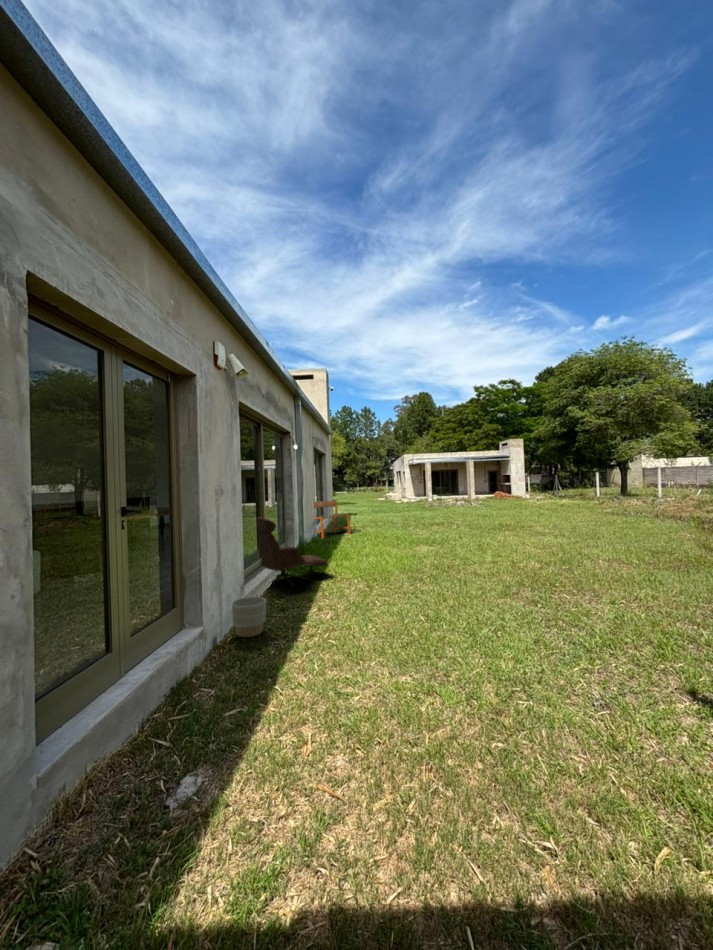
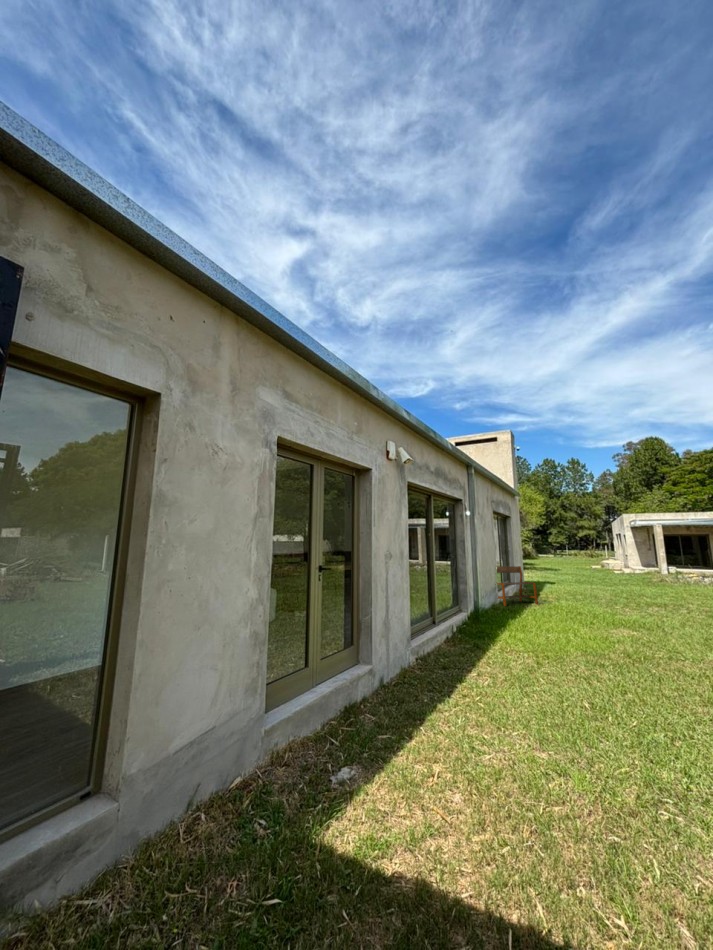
lounge chair: present [257,517,328,586] -> none [424,579,497,648]
planter: present [232,597,266,637] -> none [397,649,425,684]

